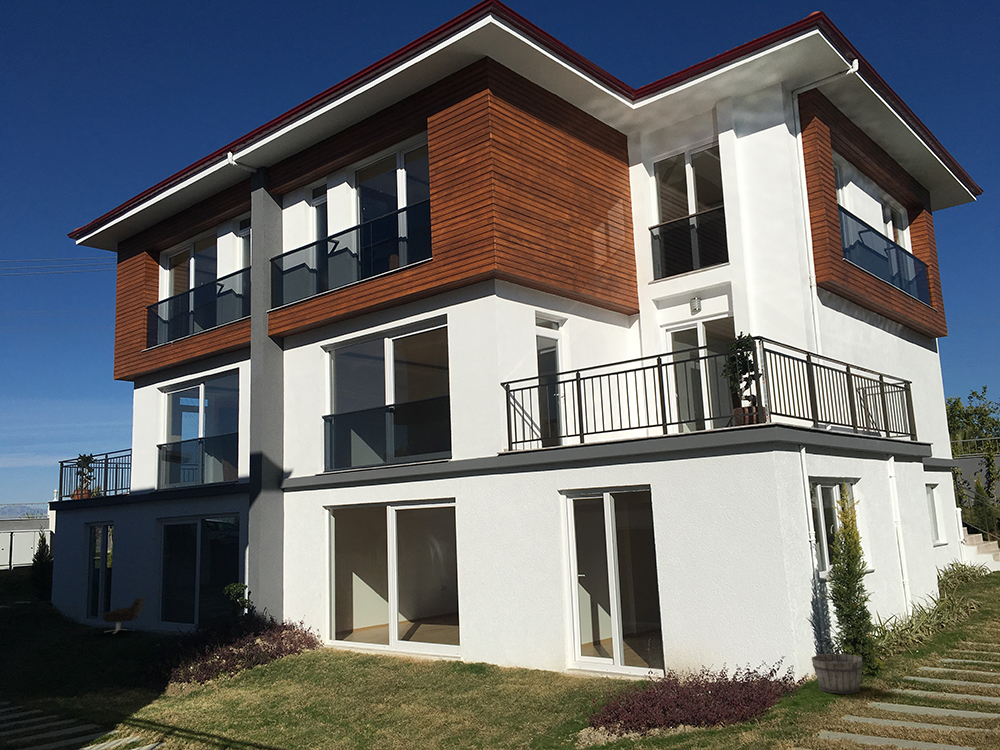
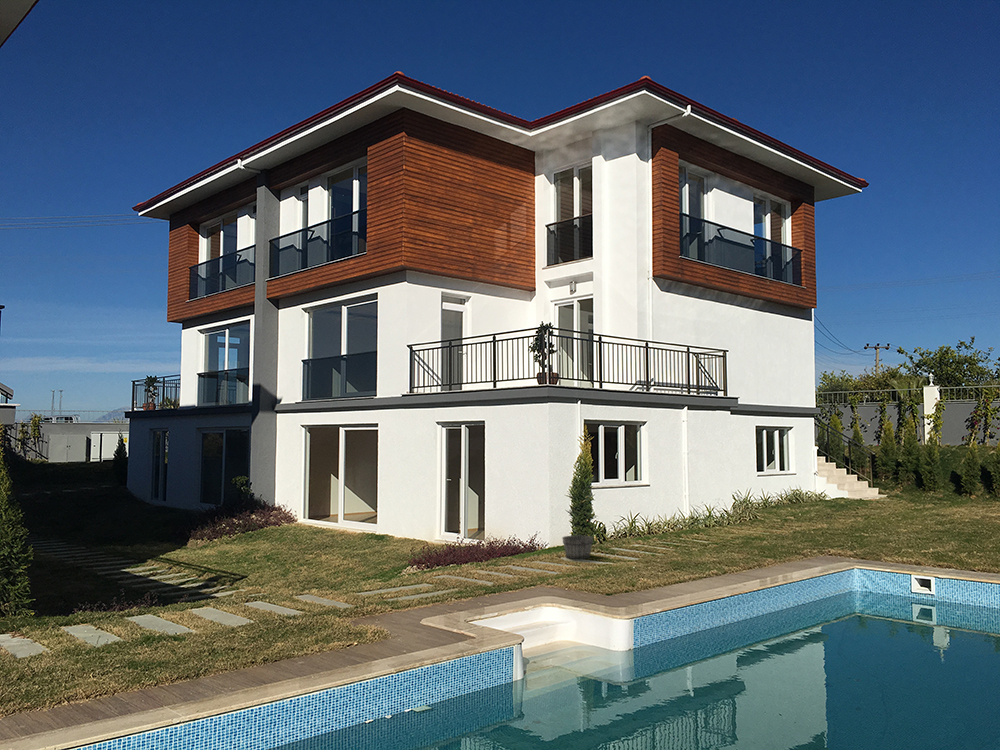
lounge chair: present [103,597,146,633] -> none [157,484,189,509]

